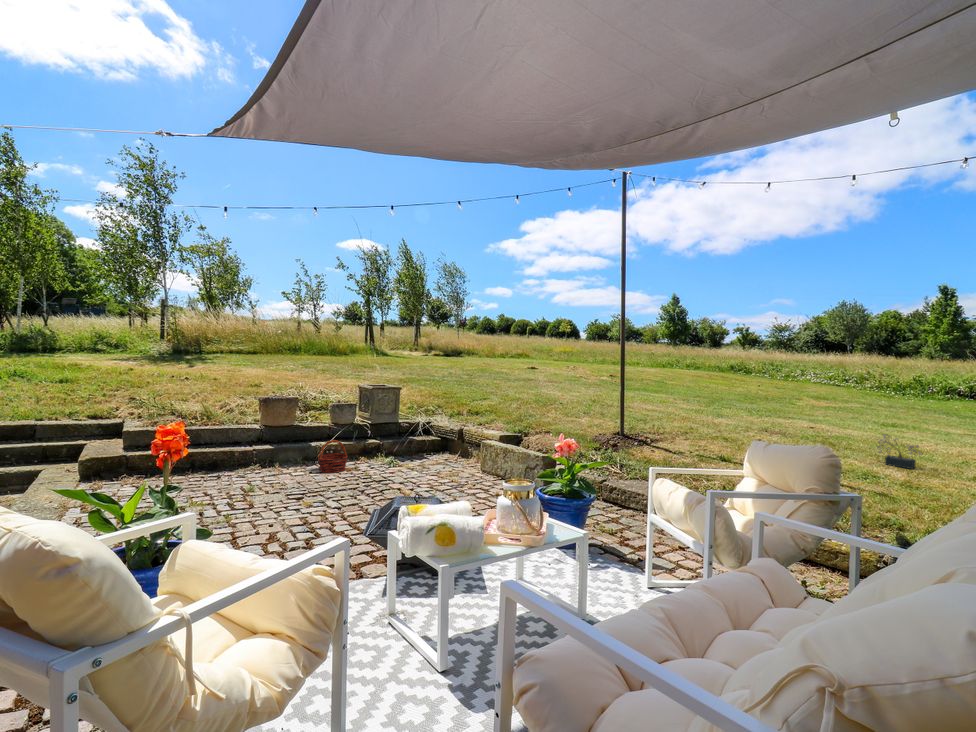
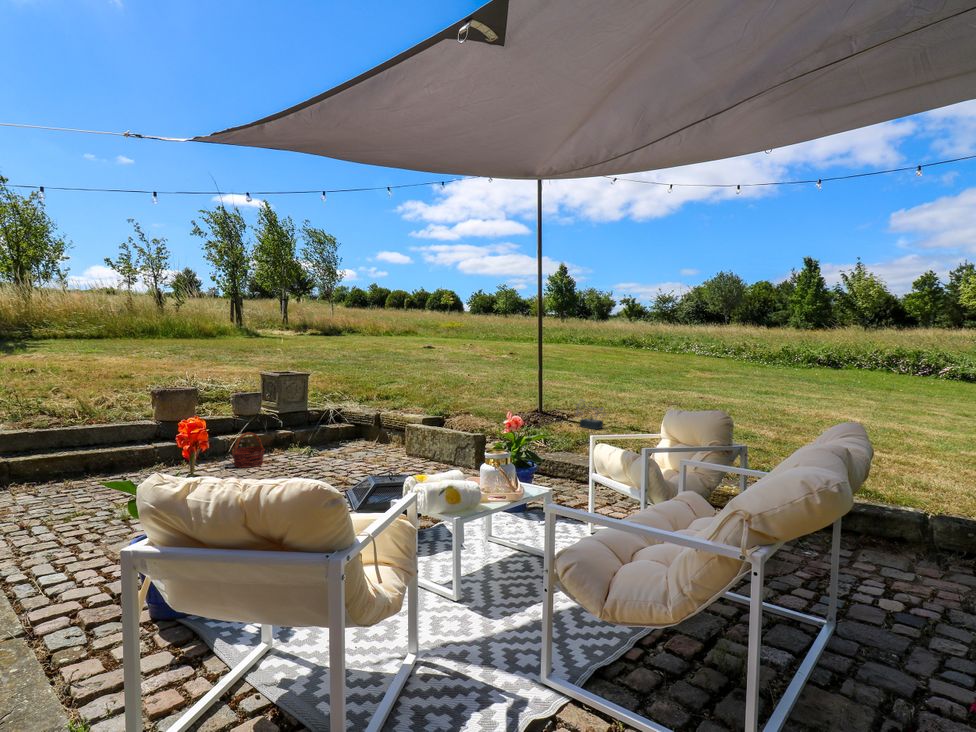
decorative plant: present [879,434,922,469] -> present [576,400,605,429]

